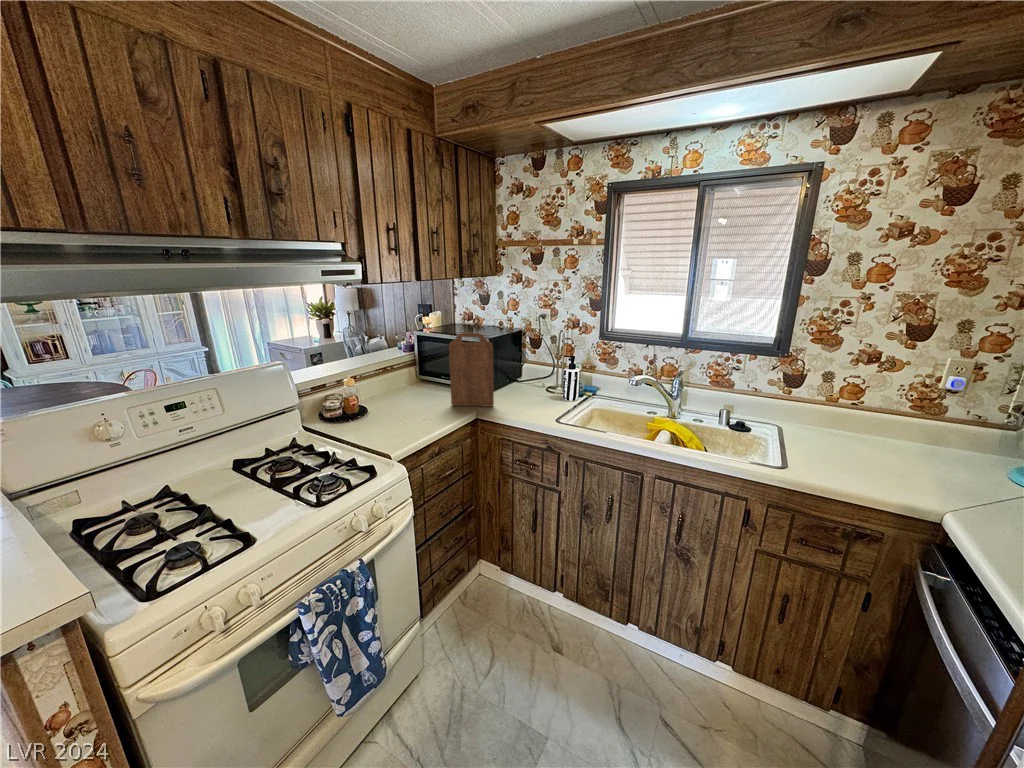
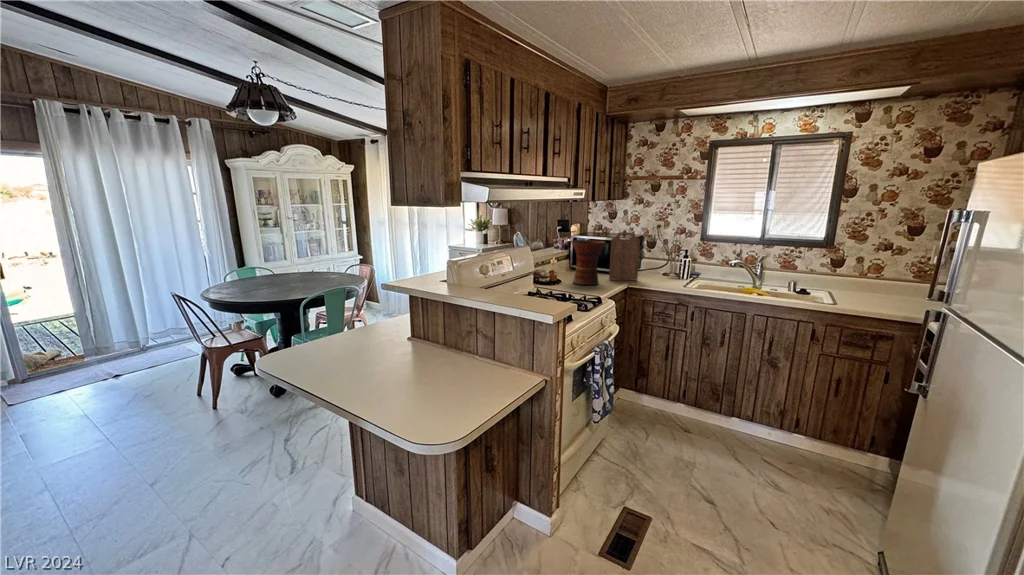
vase: none [372,346,431,423] -> present [571,240,605,285]

